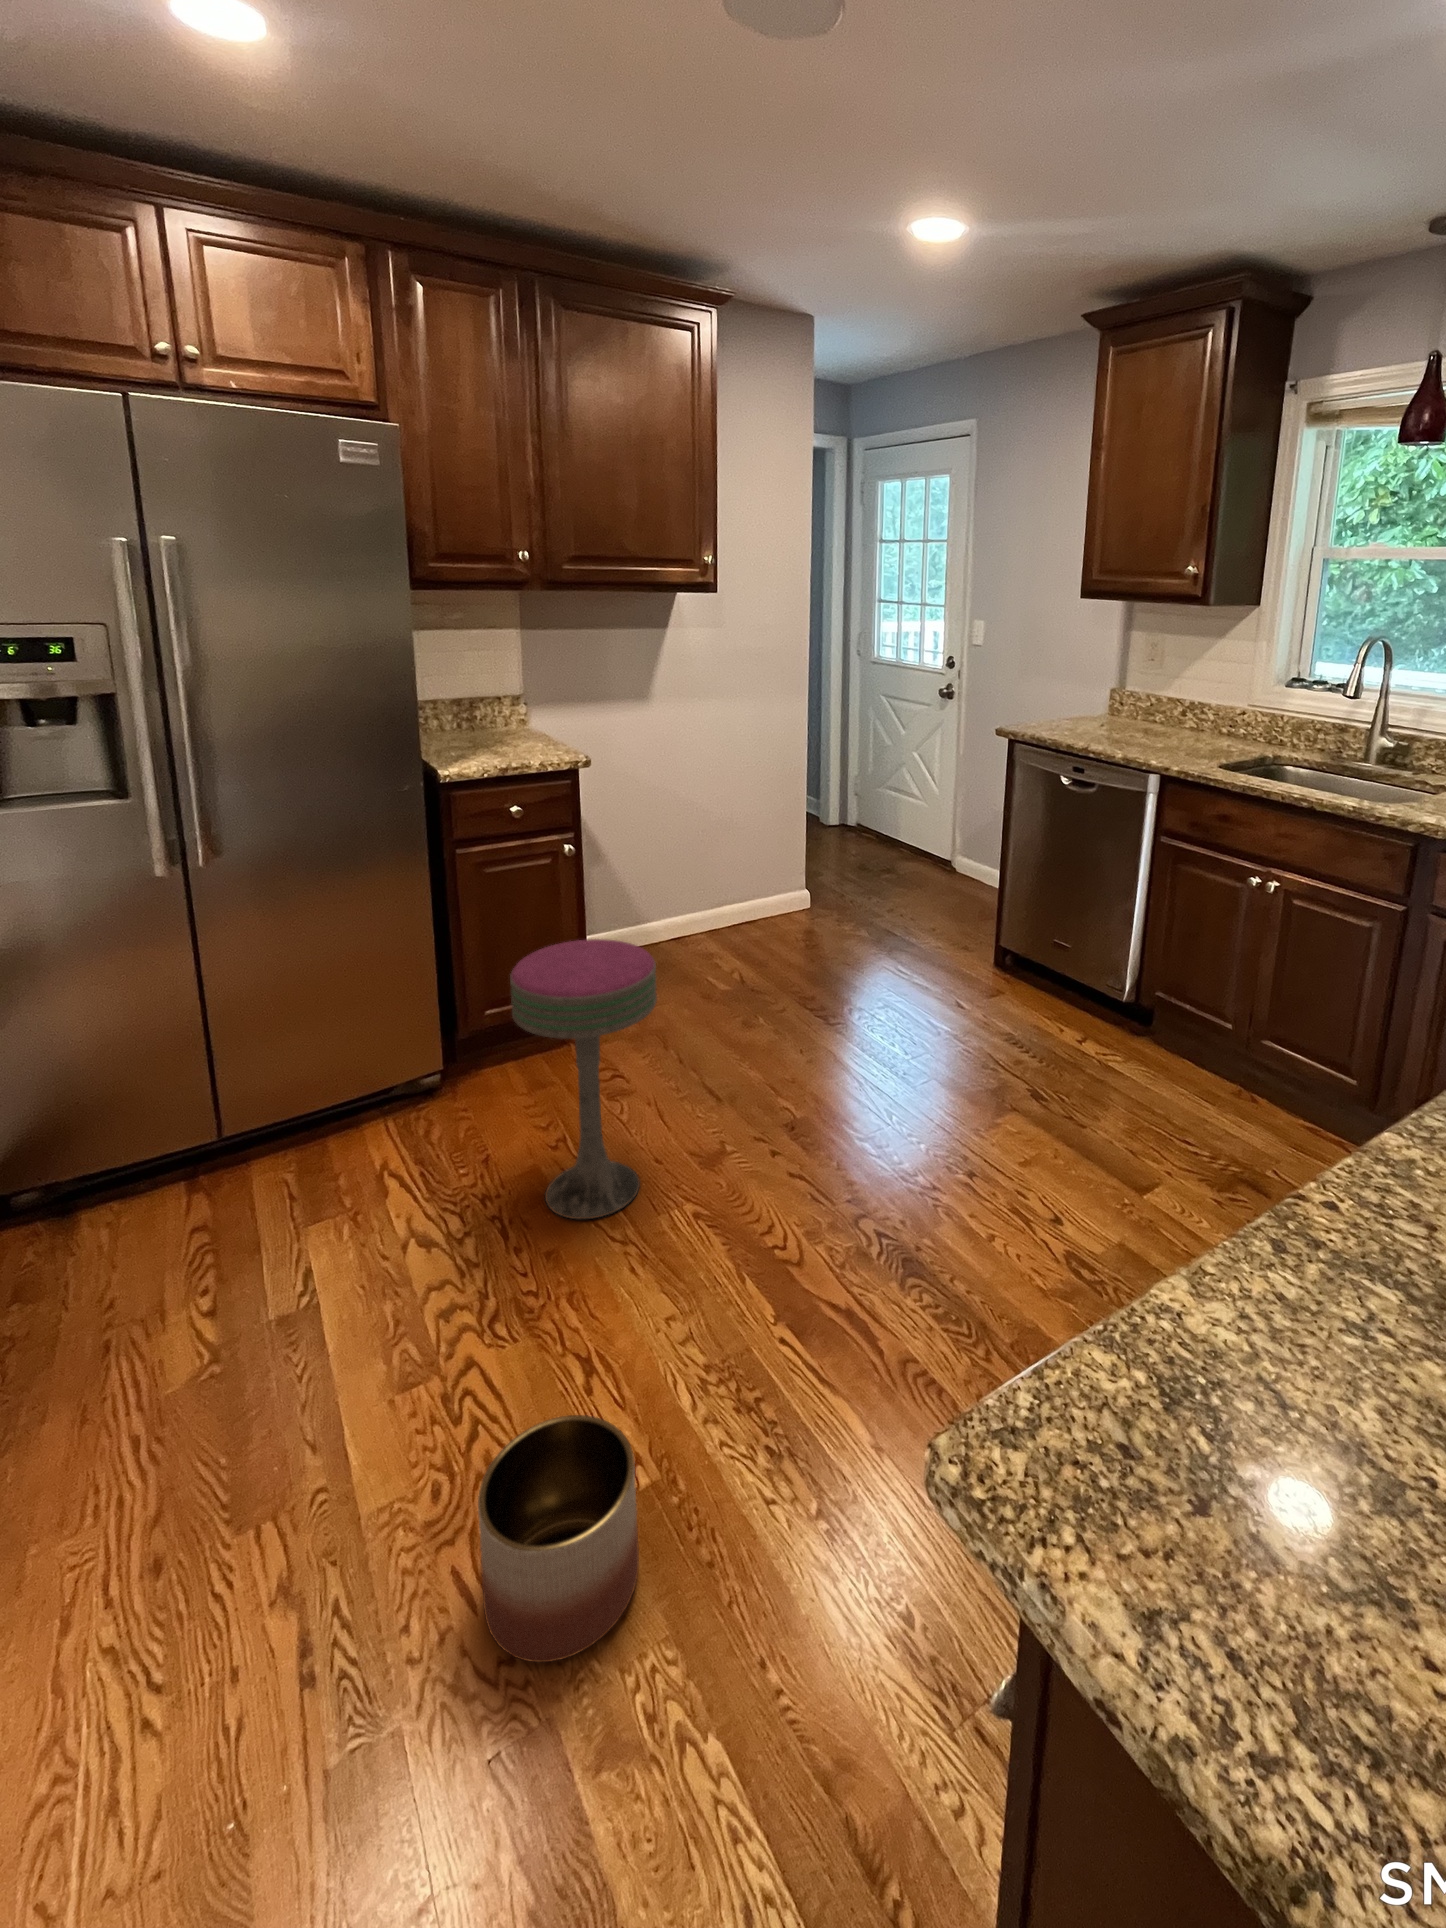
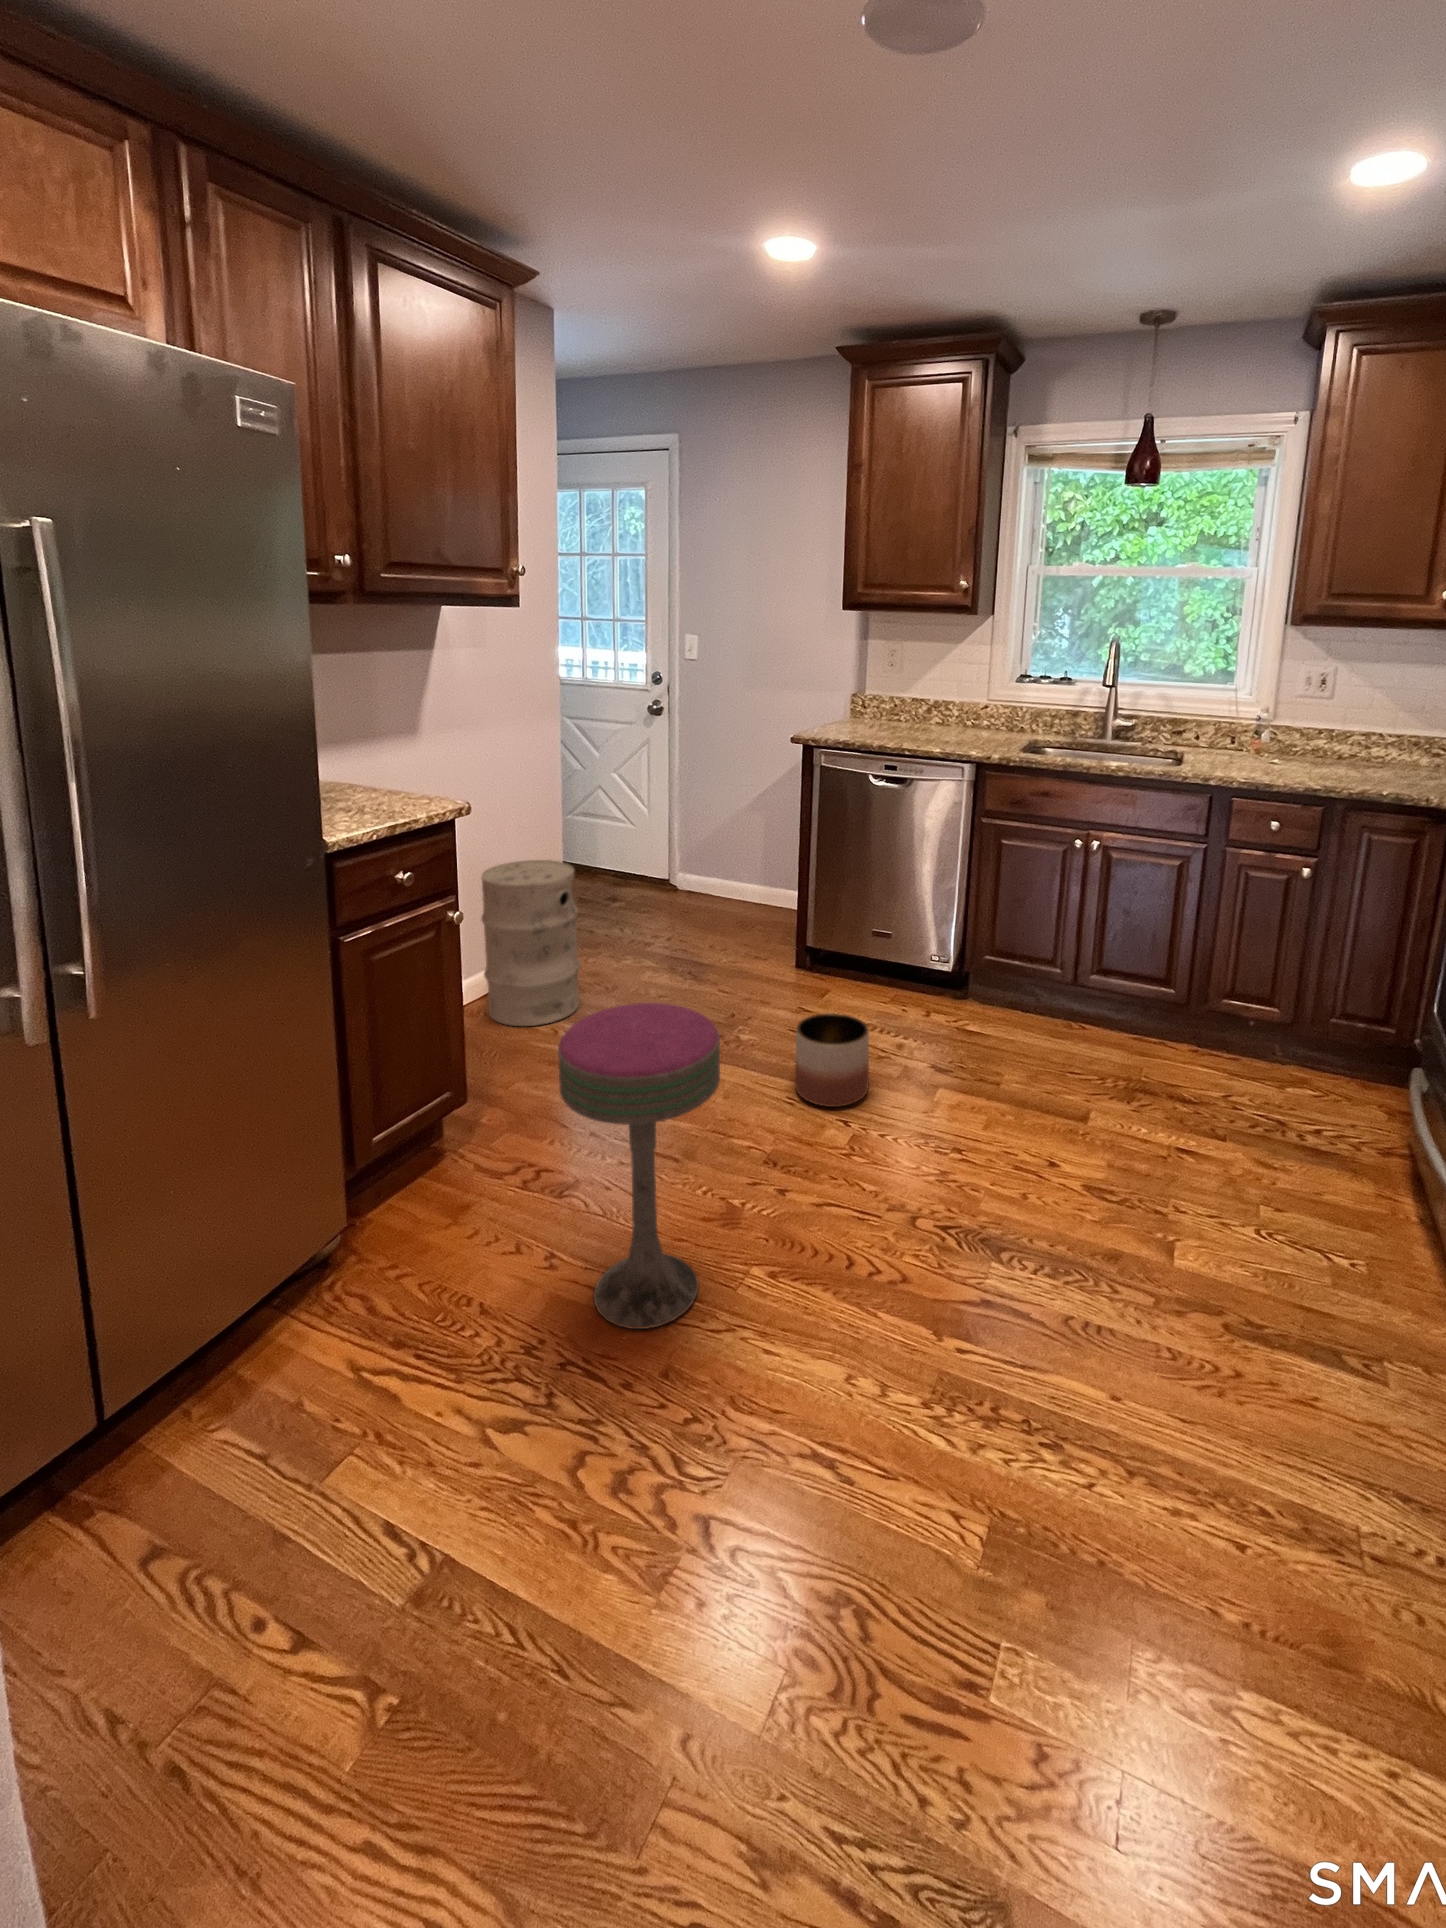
trash can: none [687,815,771,963] -> present [481,860,581,1026]
planter: present [478,1415,639,1662] -> present [795,1013,869,1107]

